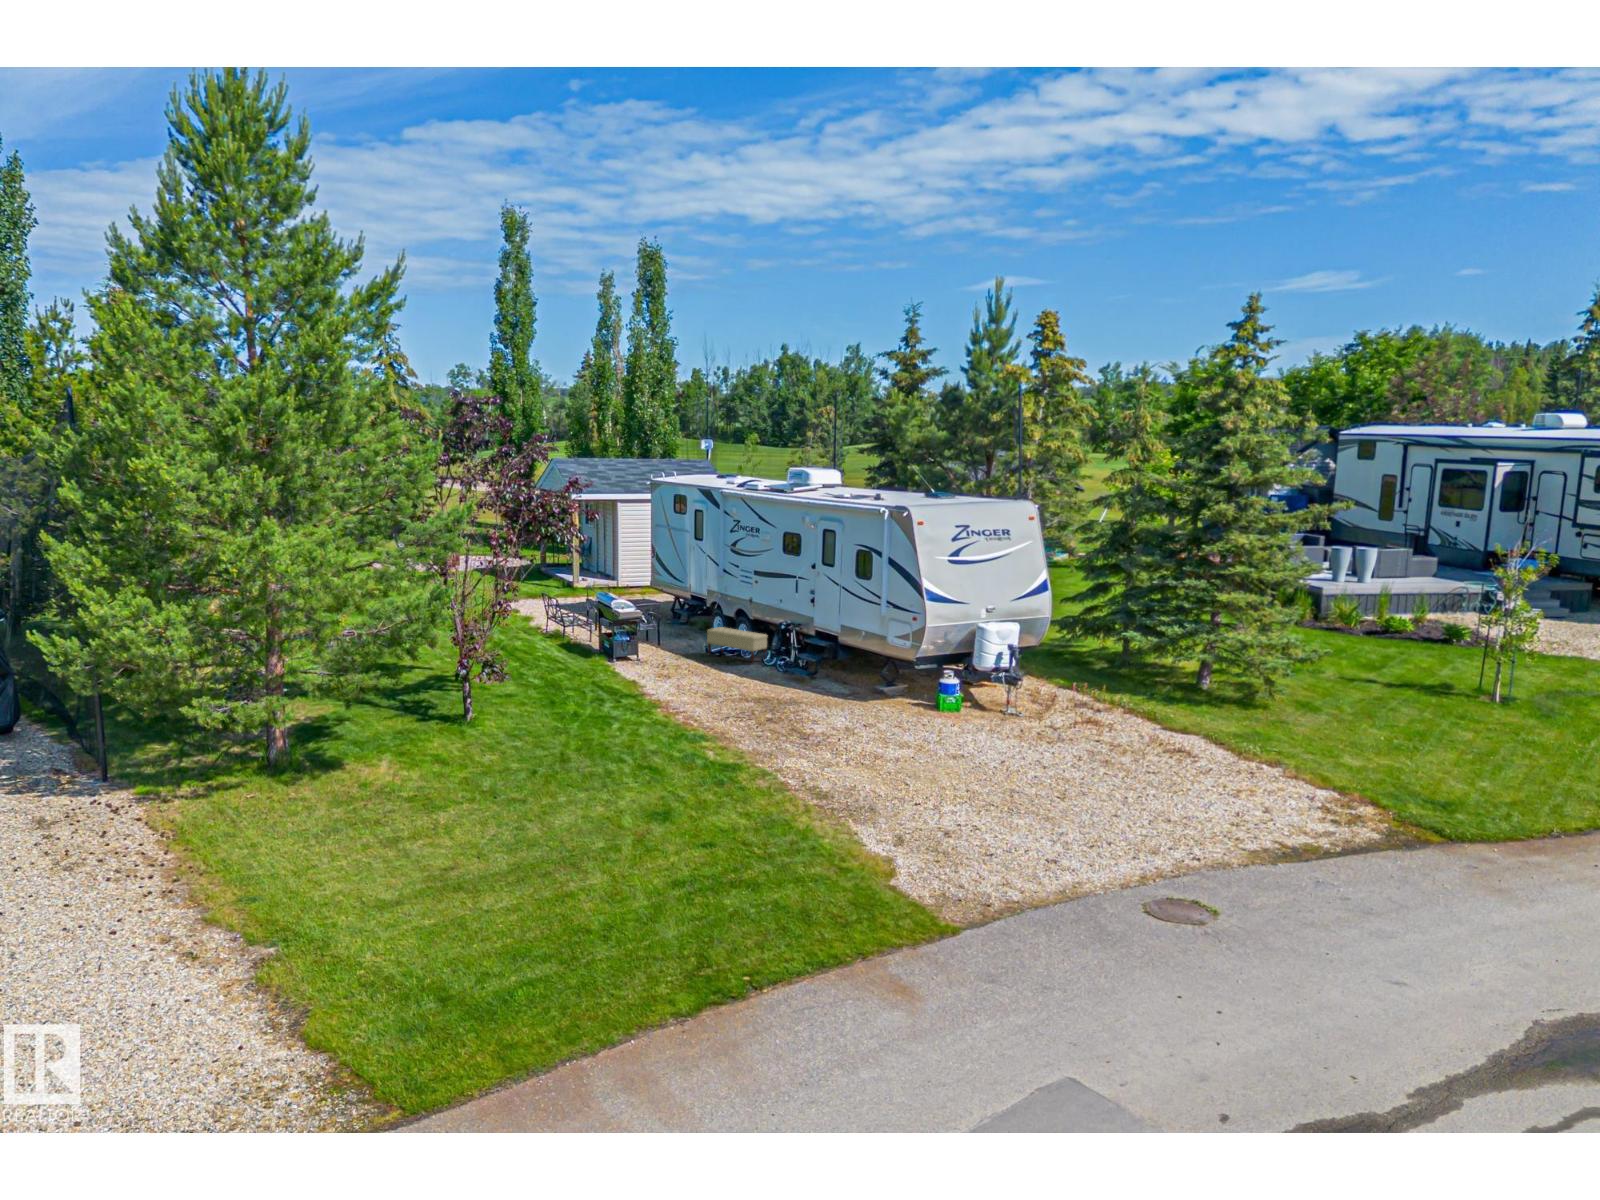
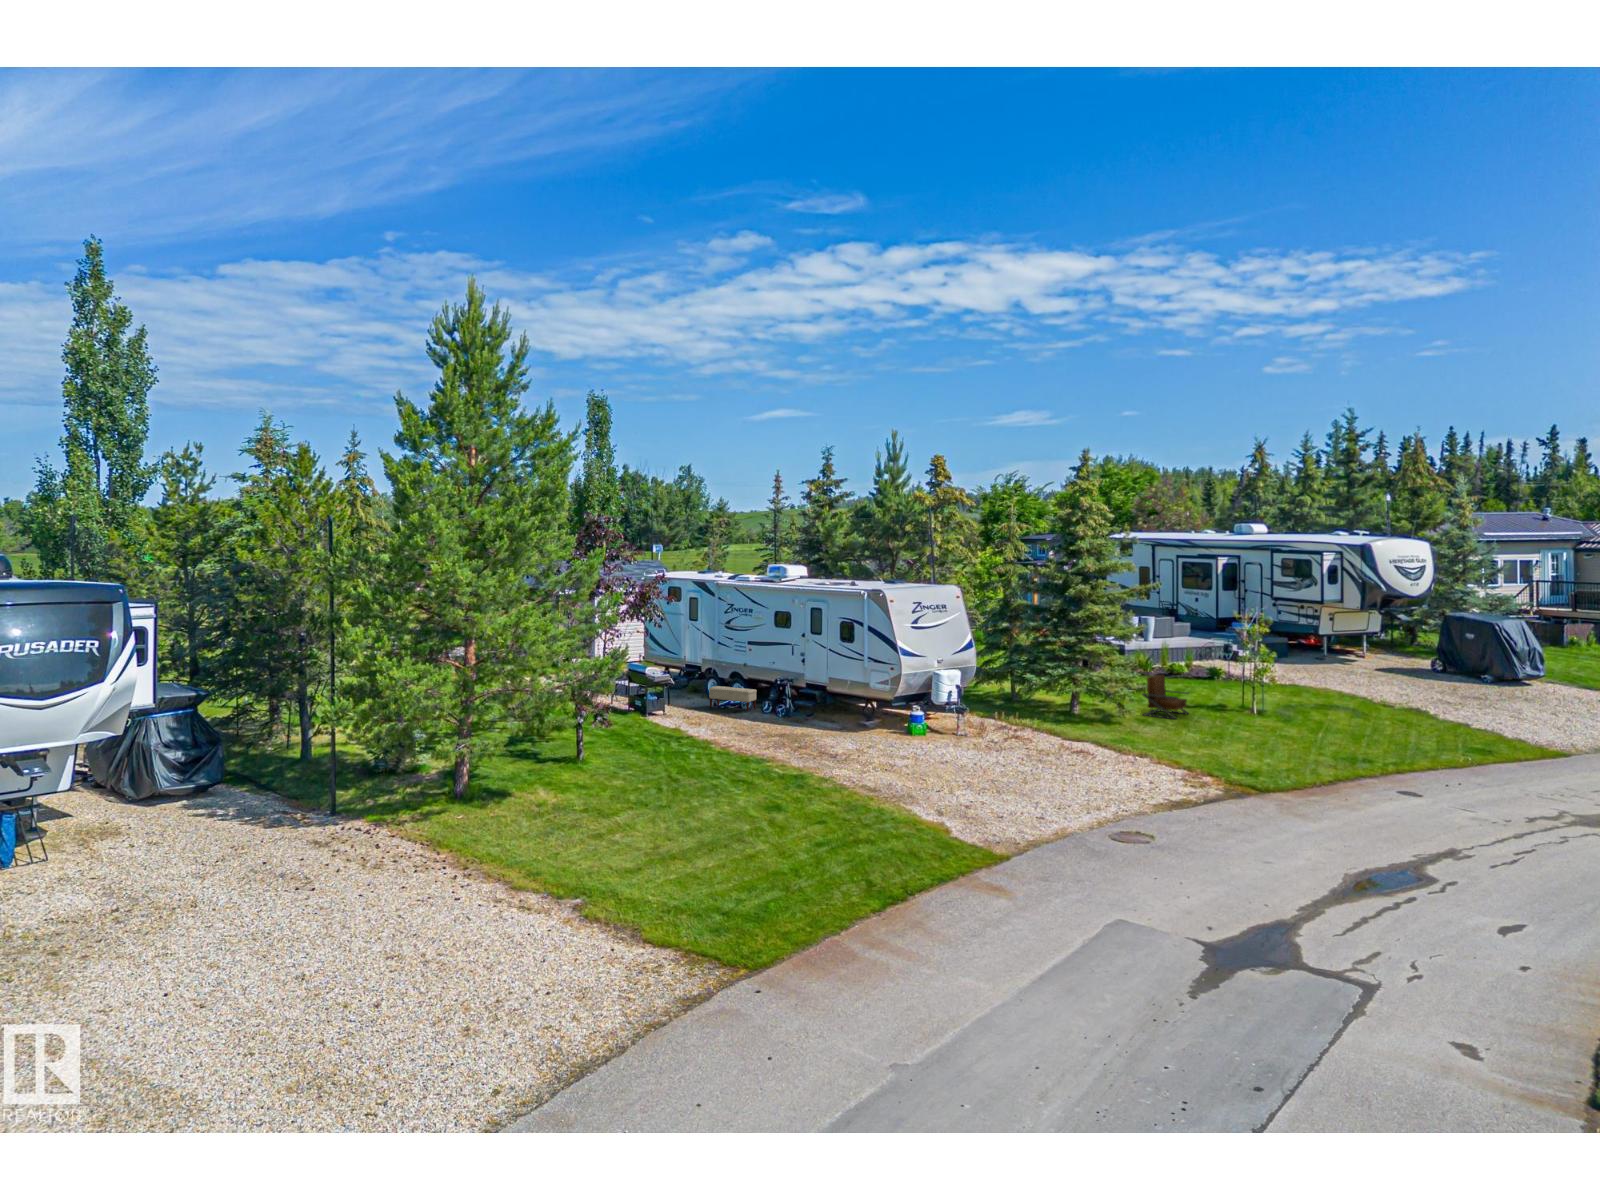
lounge chair: none [1318,637,1397,706] -> present [1142,675,1189,719]

